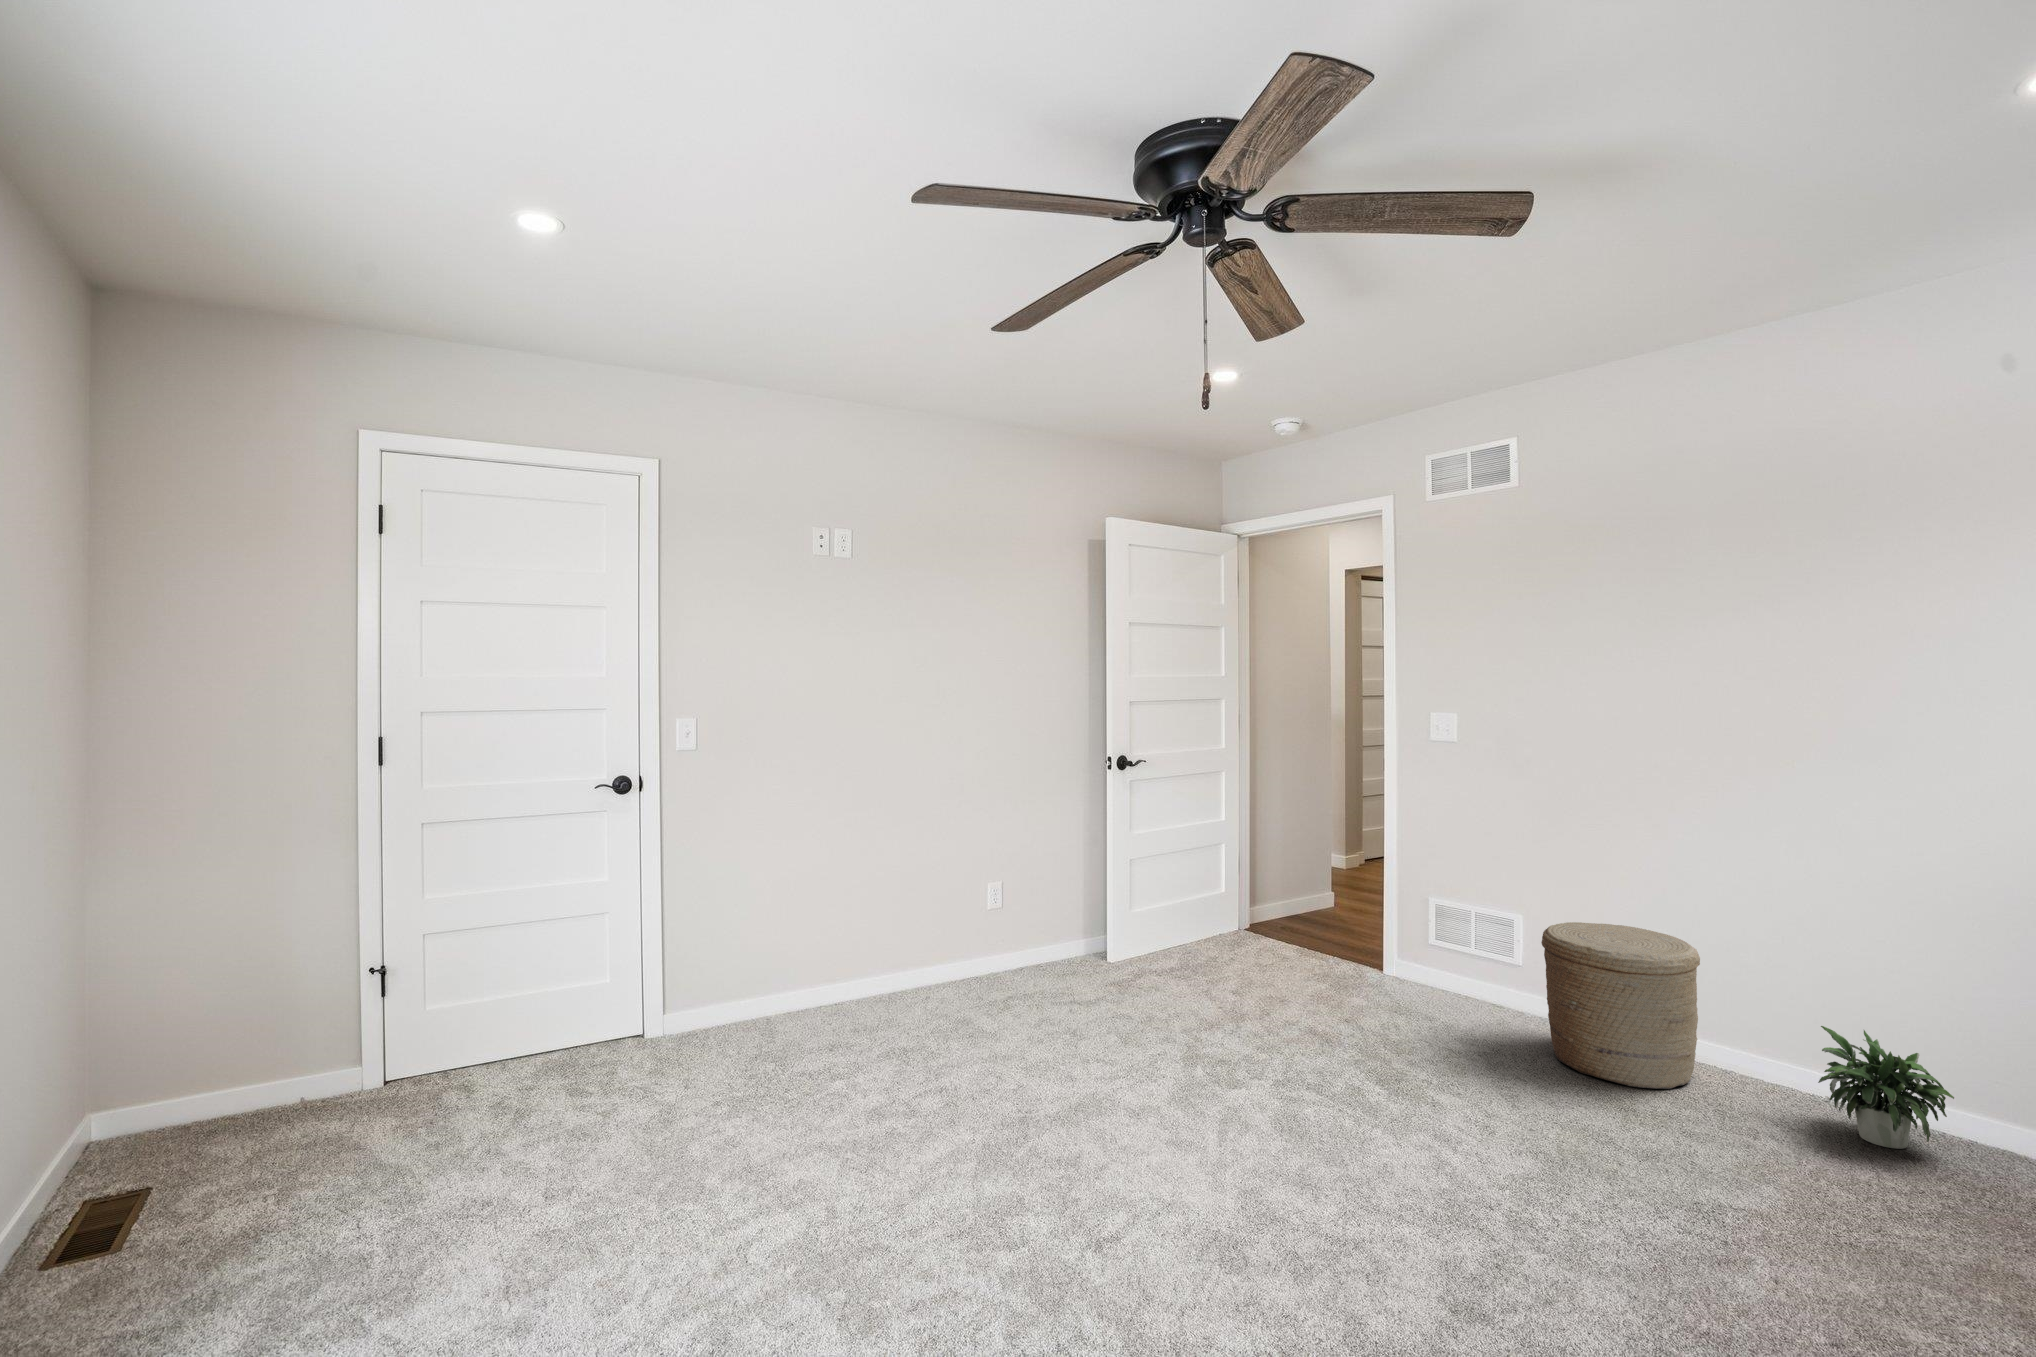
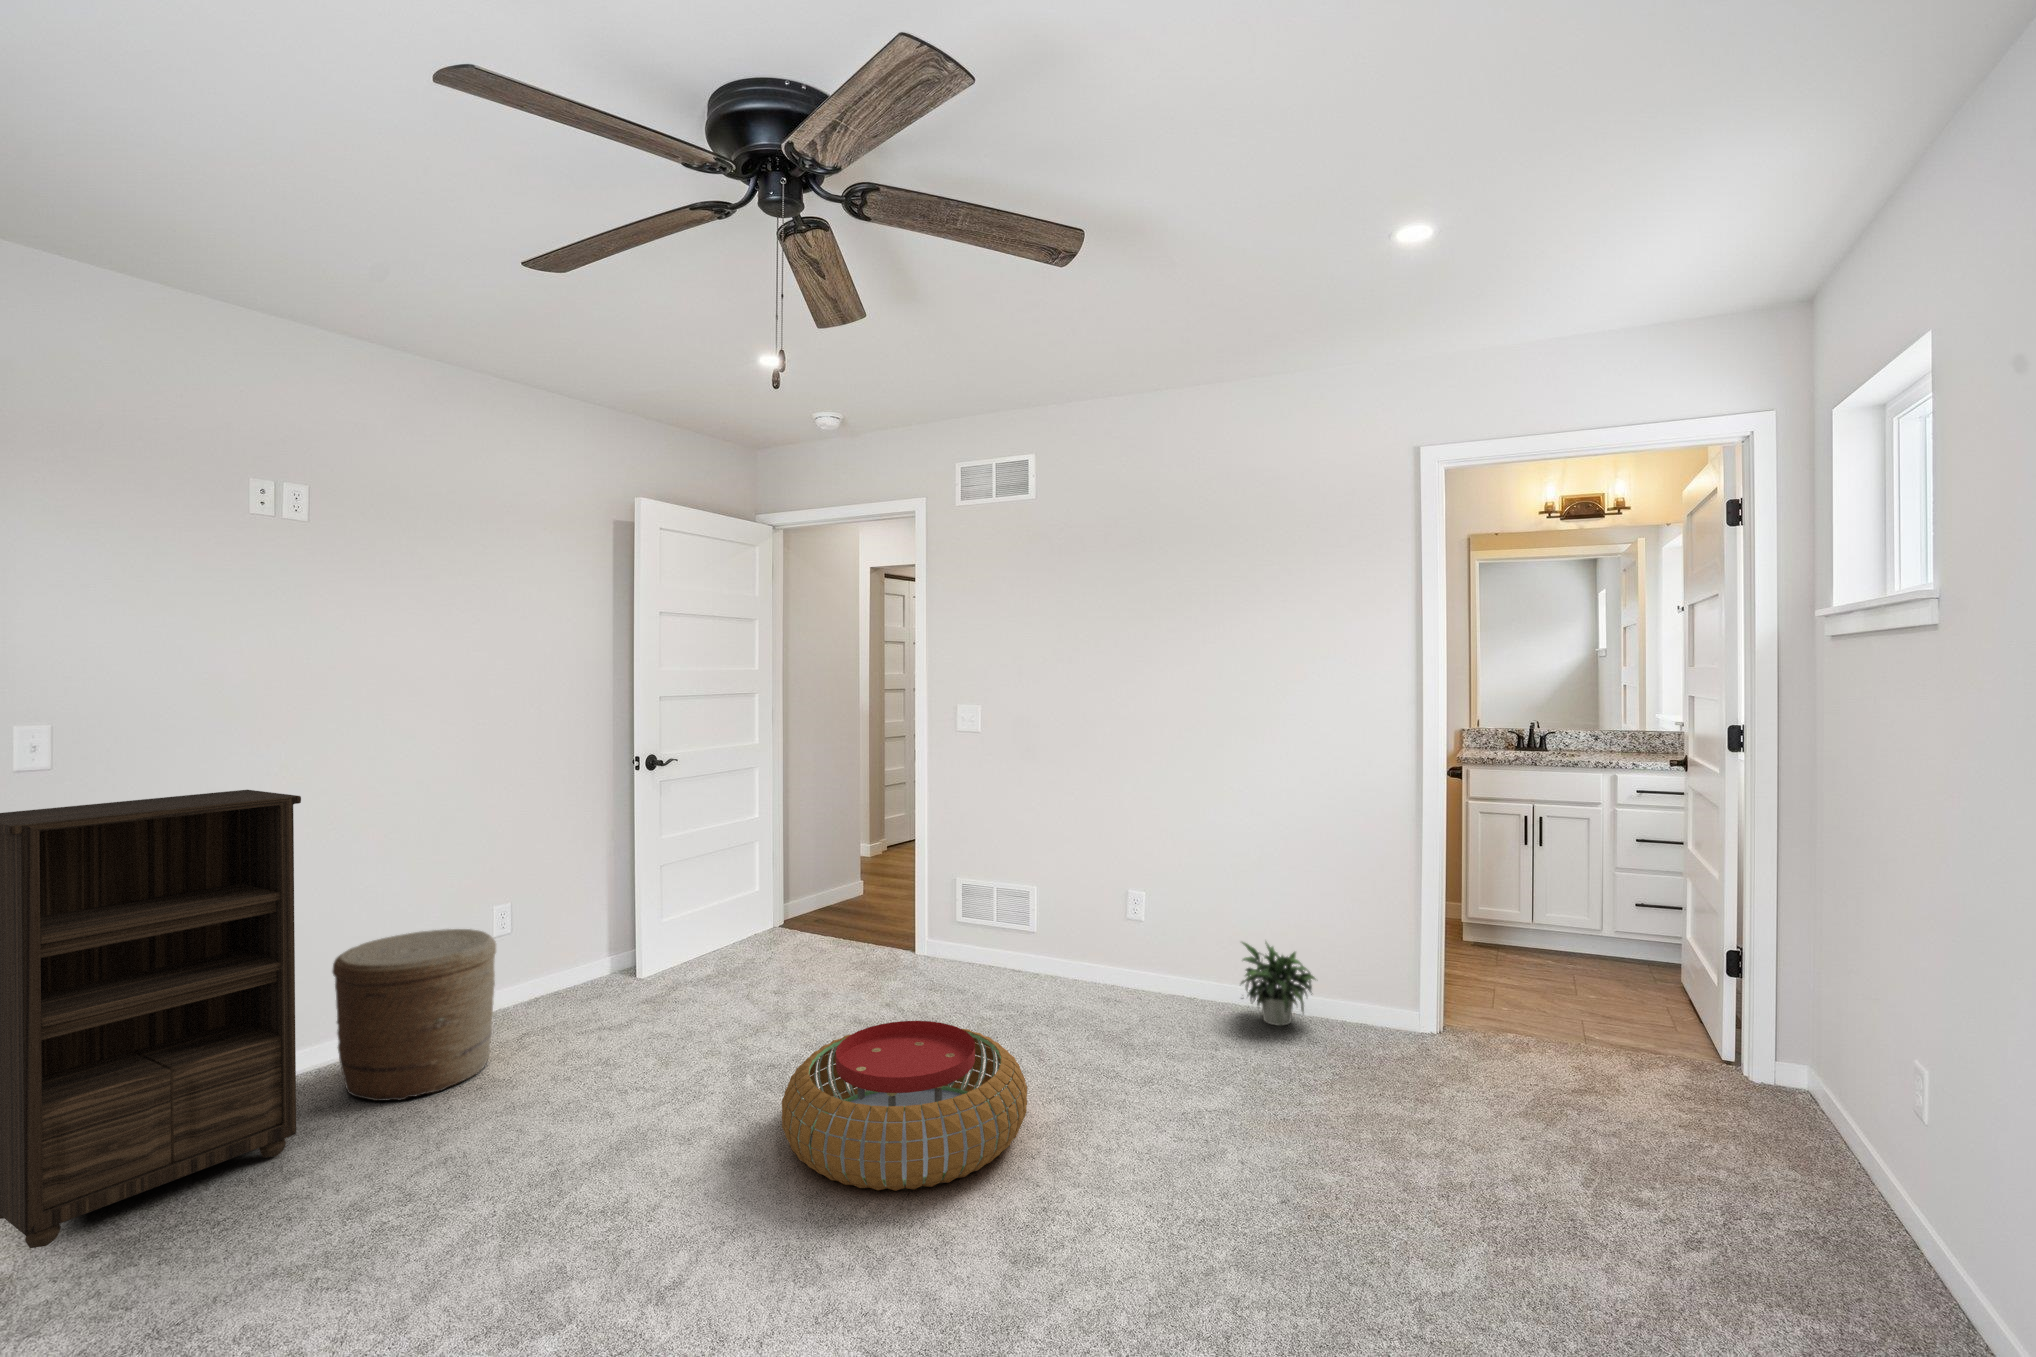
bookshelf: none [684,765,862,1072] -> present [0,790,301,1248]
woven basket: present [1541,922,1700,1089] -> present [332,929,496,1101]
pouf: none [1223,1036,1492,1213] -> present [782,1021,1027,1191]

